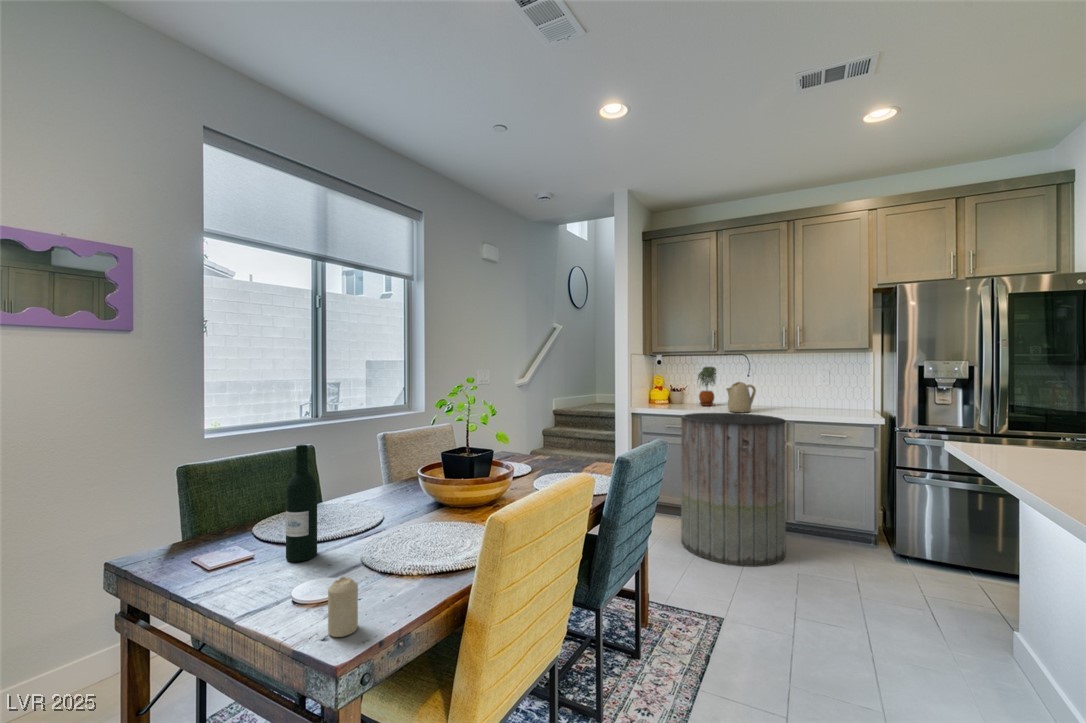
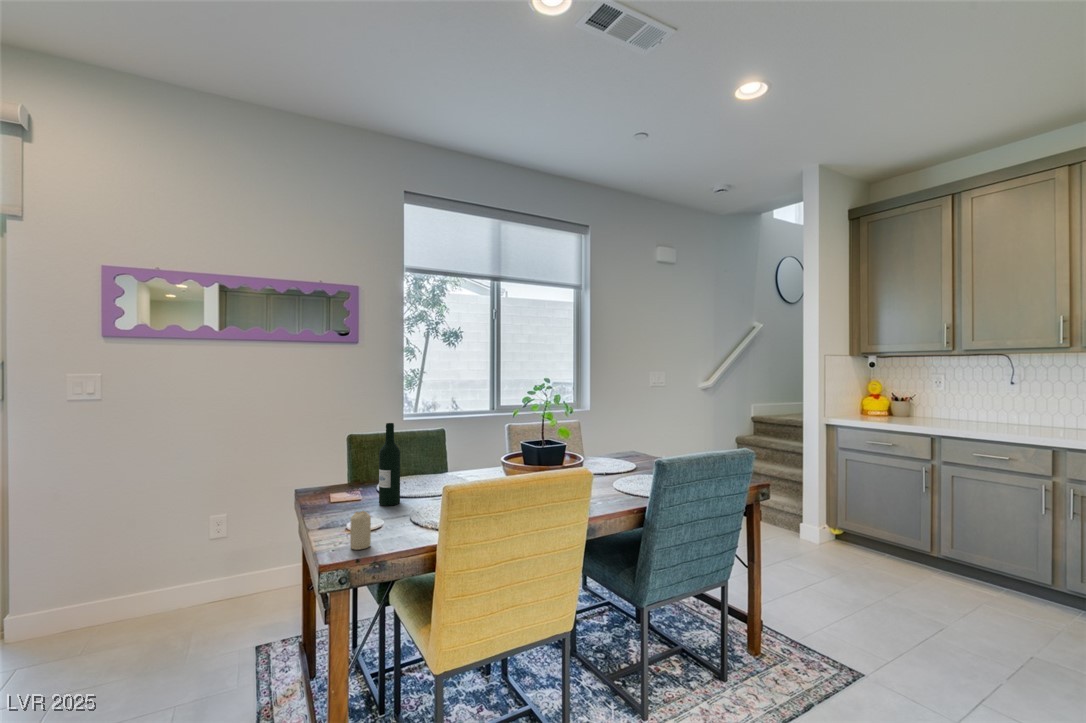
potted plant: present [698,367,716,406] -> none [929,370,964,422]
kettle: present [726,382,756,412] -> none [961,391,1014,432]
trash can: present [681,413,786,567] -> none [870,429,1035,639]

